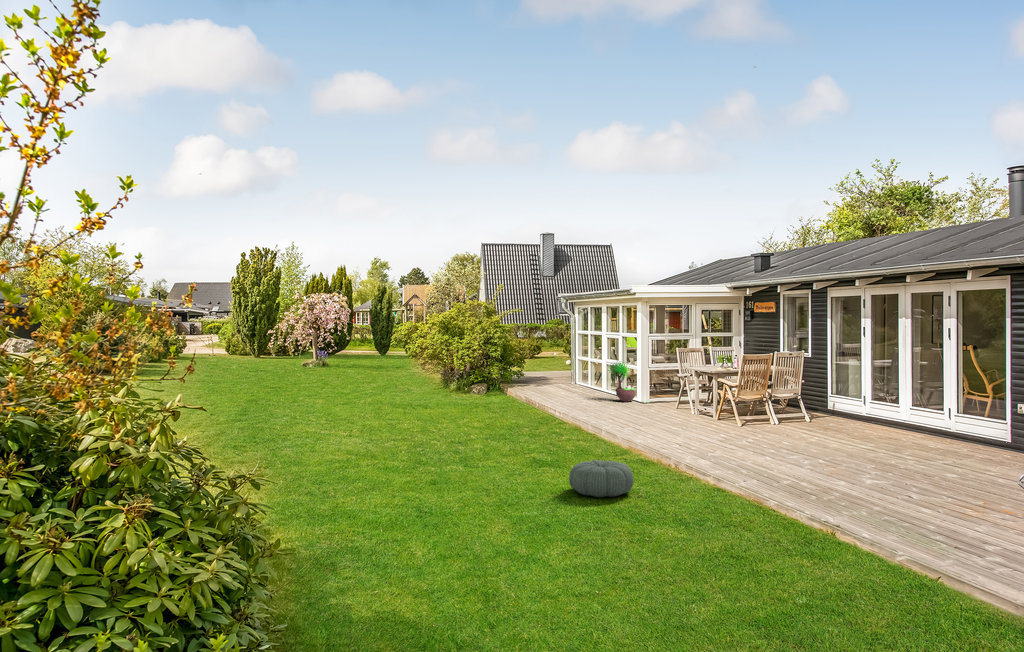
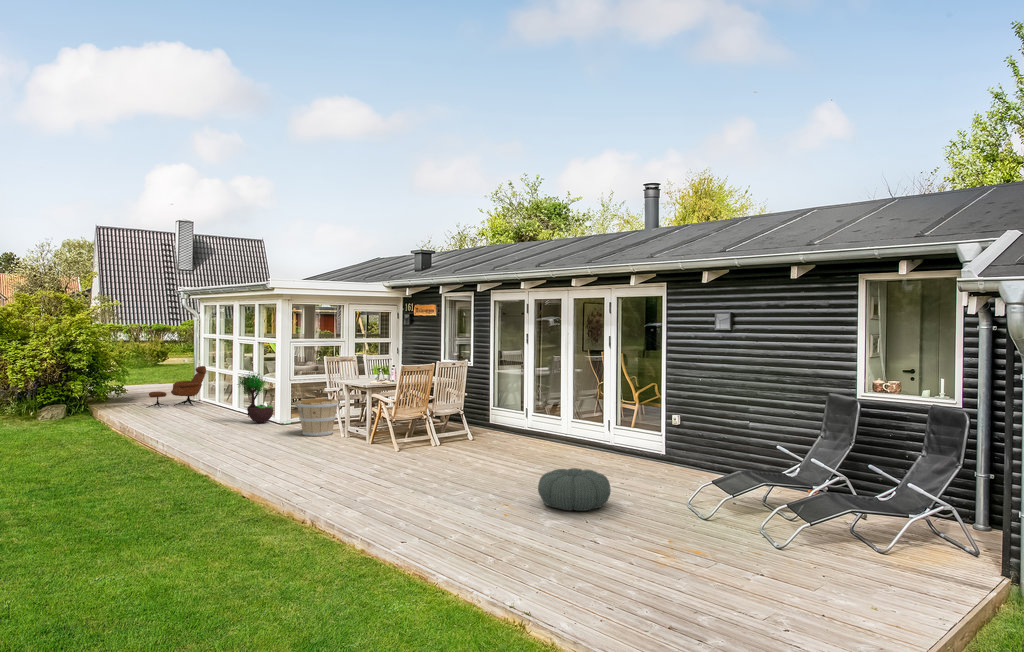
lounge chair: none [539,356,580,389] -> present [149,366,206,408]
wooden bucket: none [655,382,689,413] -> present [296,398,339,436]
pouf: present [569,460,634,497] -> present [538,468,611,511]

